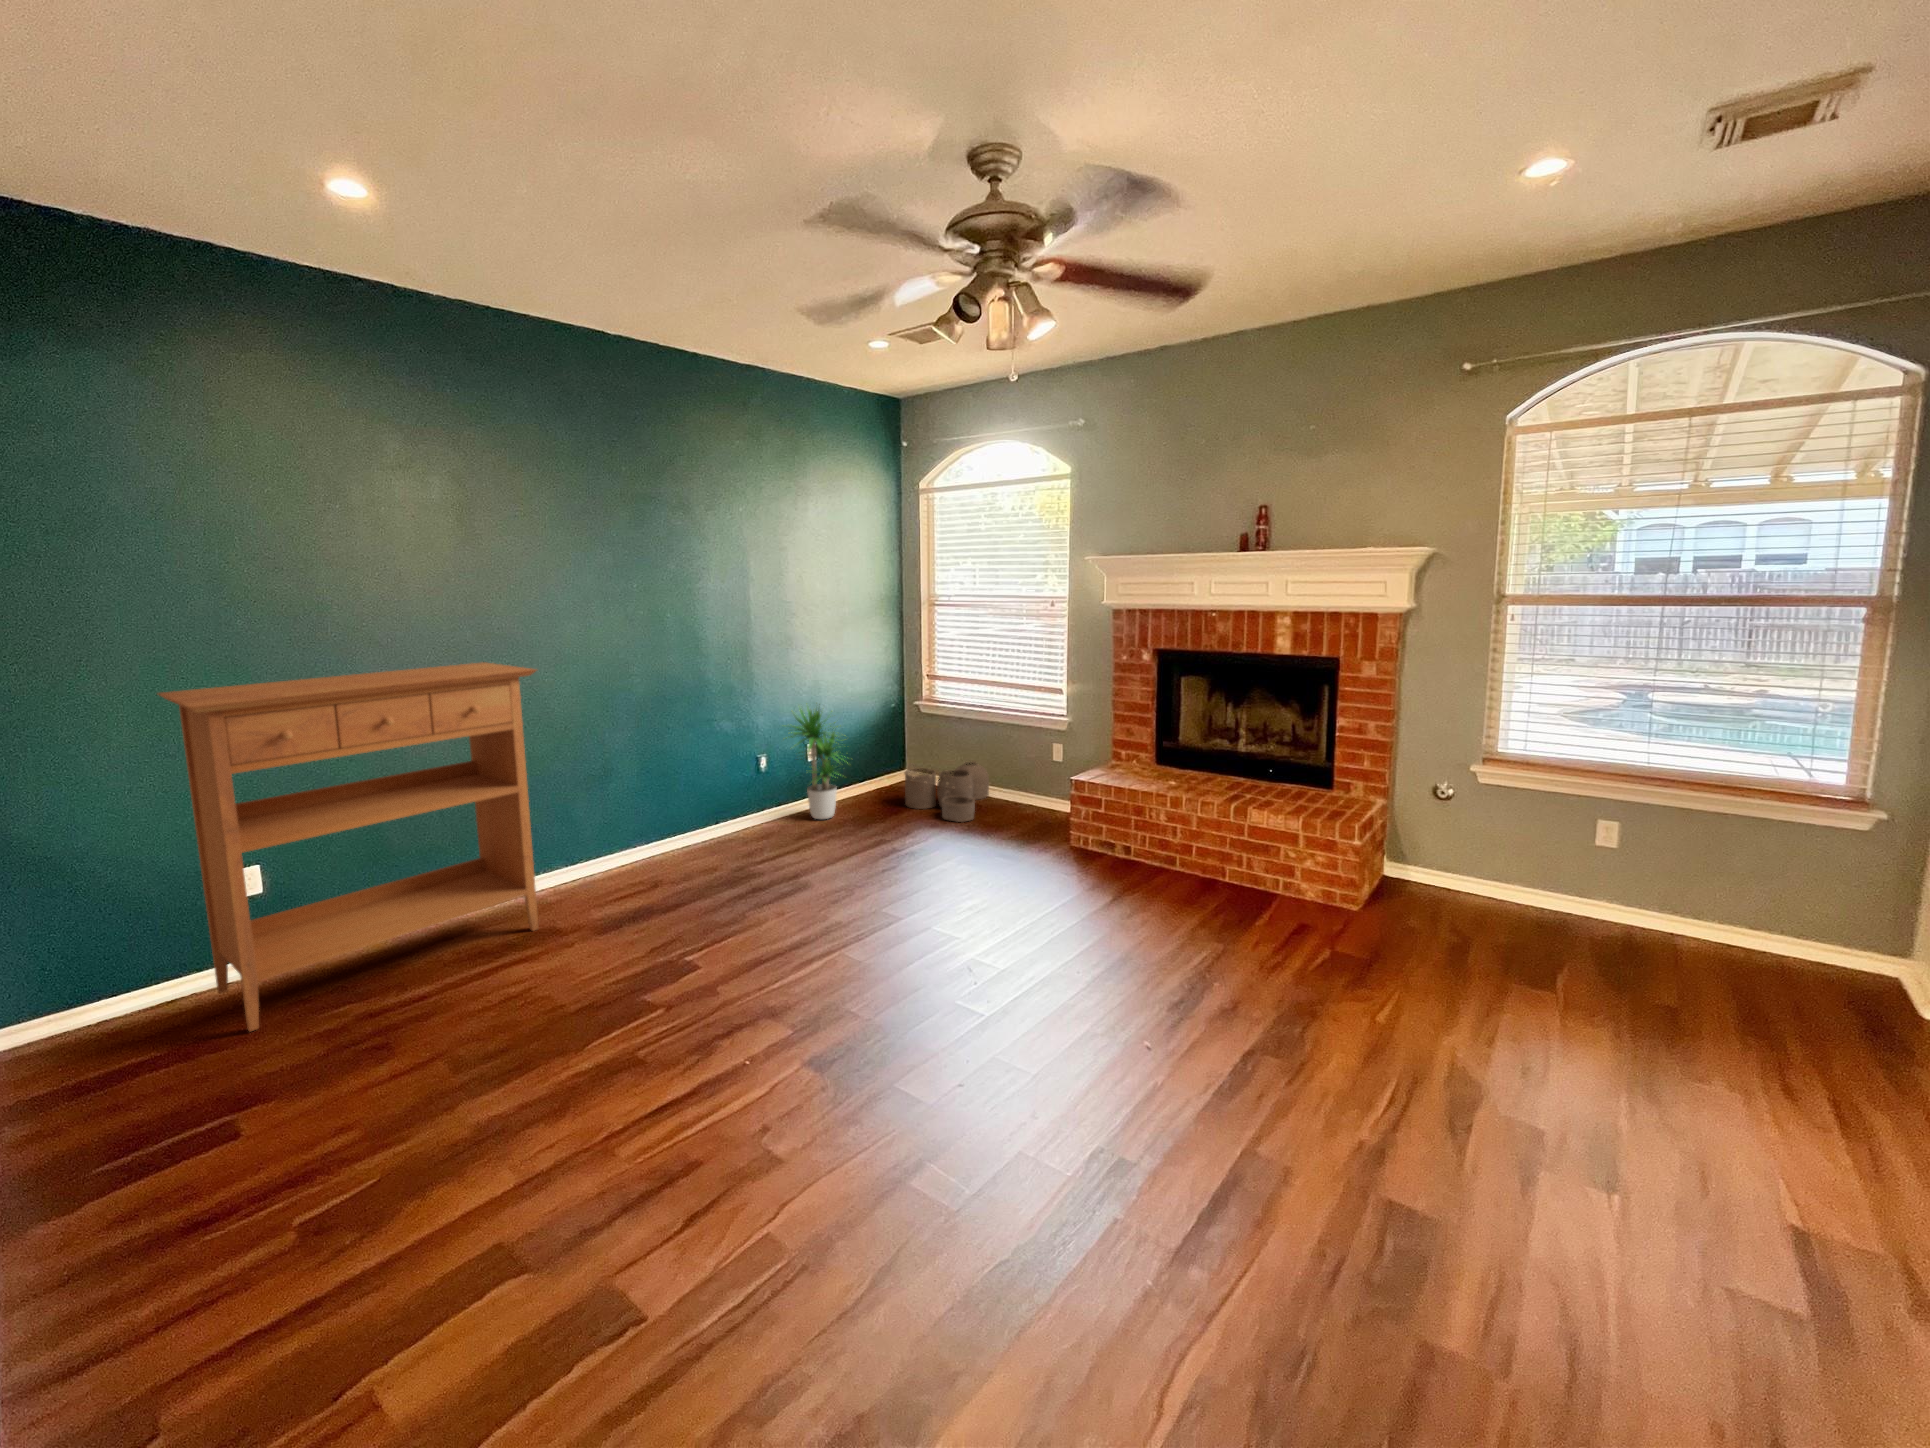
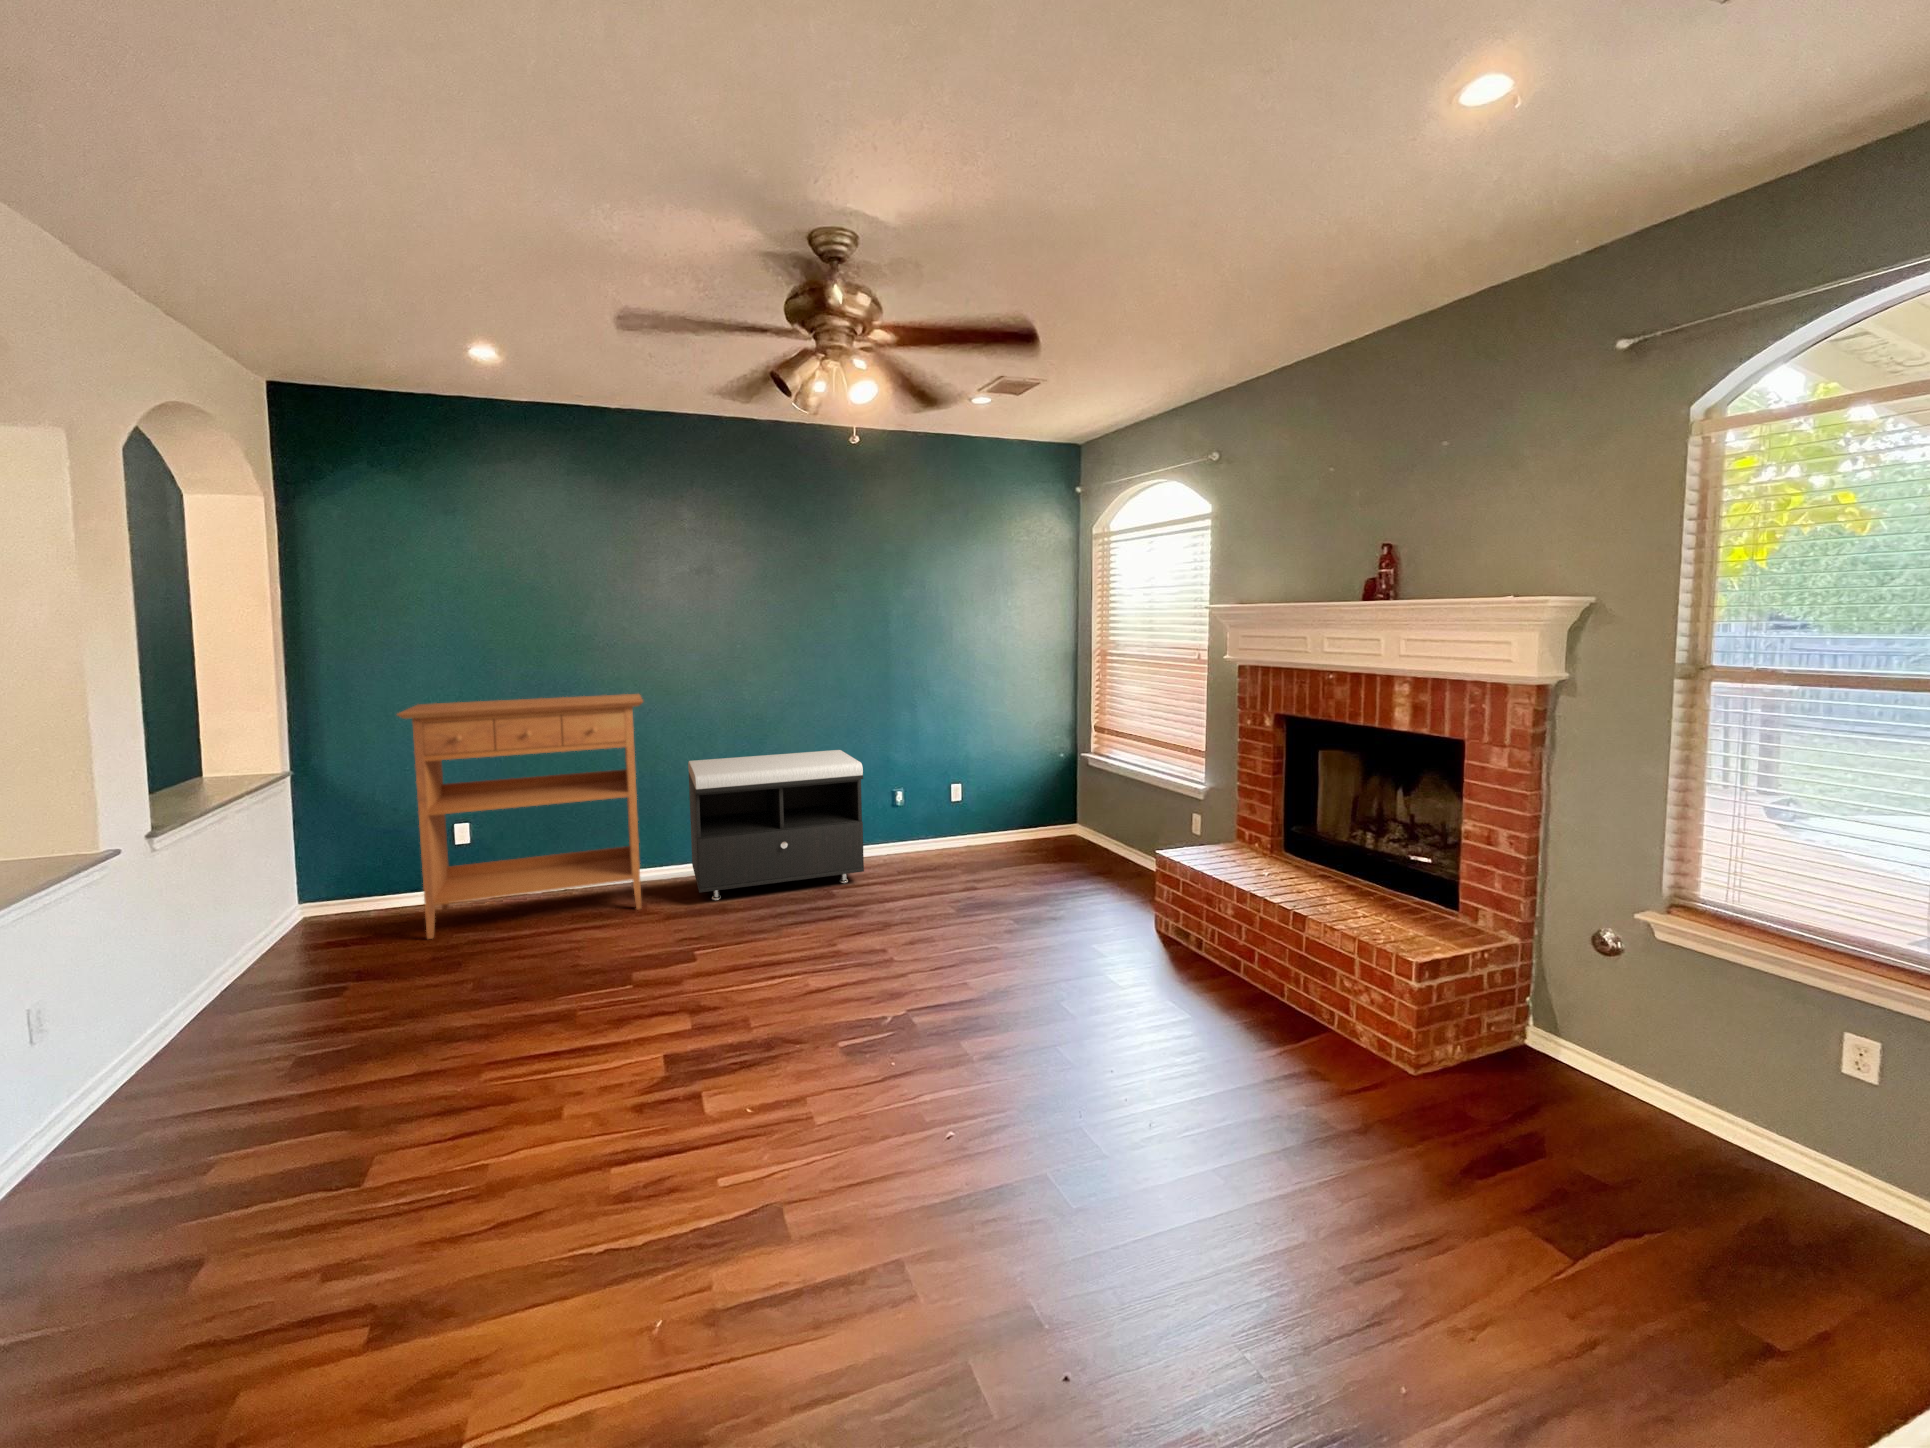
potted plant: present [791,709,843,819] -> none [910,744,983,859]
storage bench: none [548,715,772,902] -> present [688,750,864,900]
woven basket: present [905,762,989,822] -> none [1035,816,1136,883]

